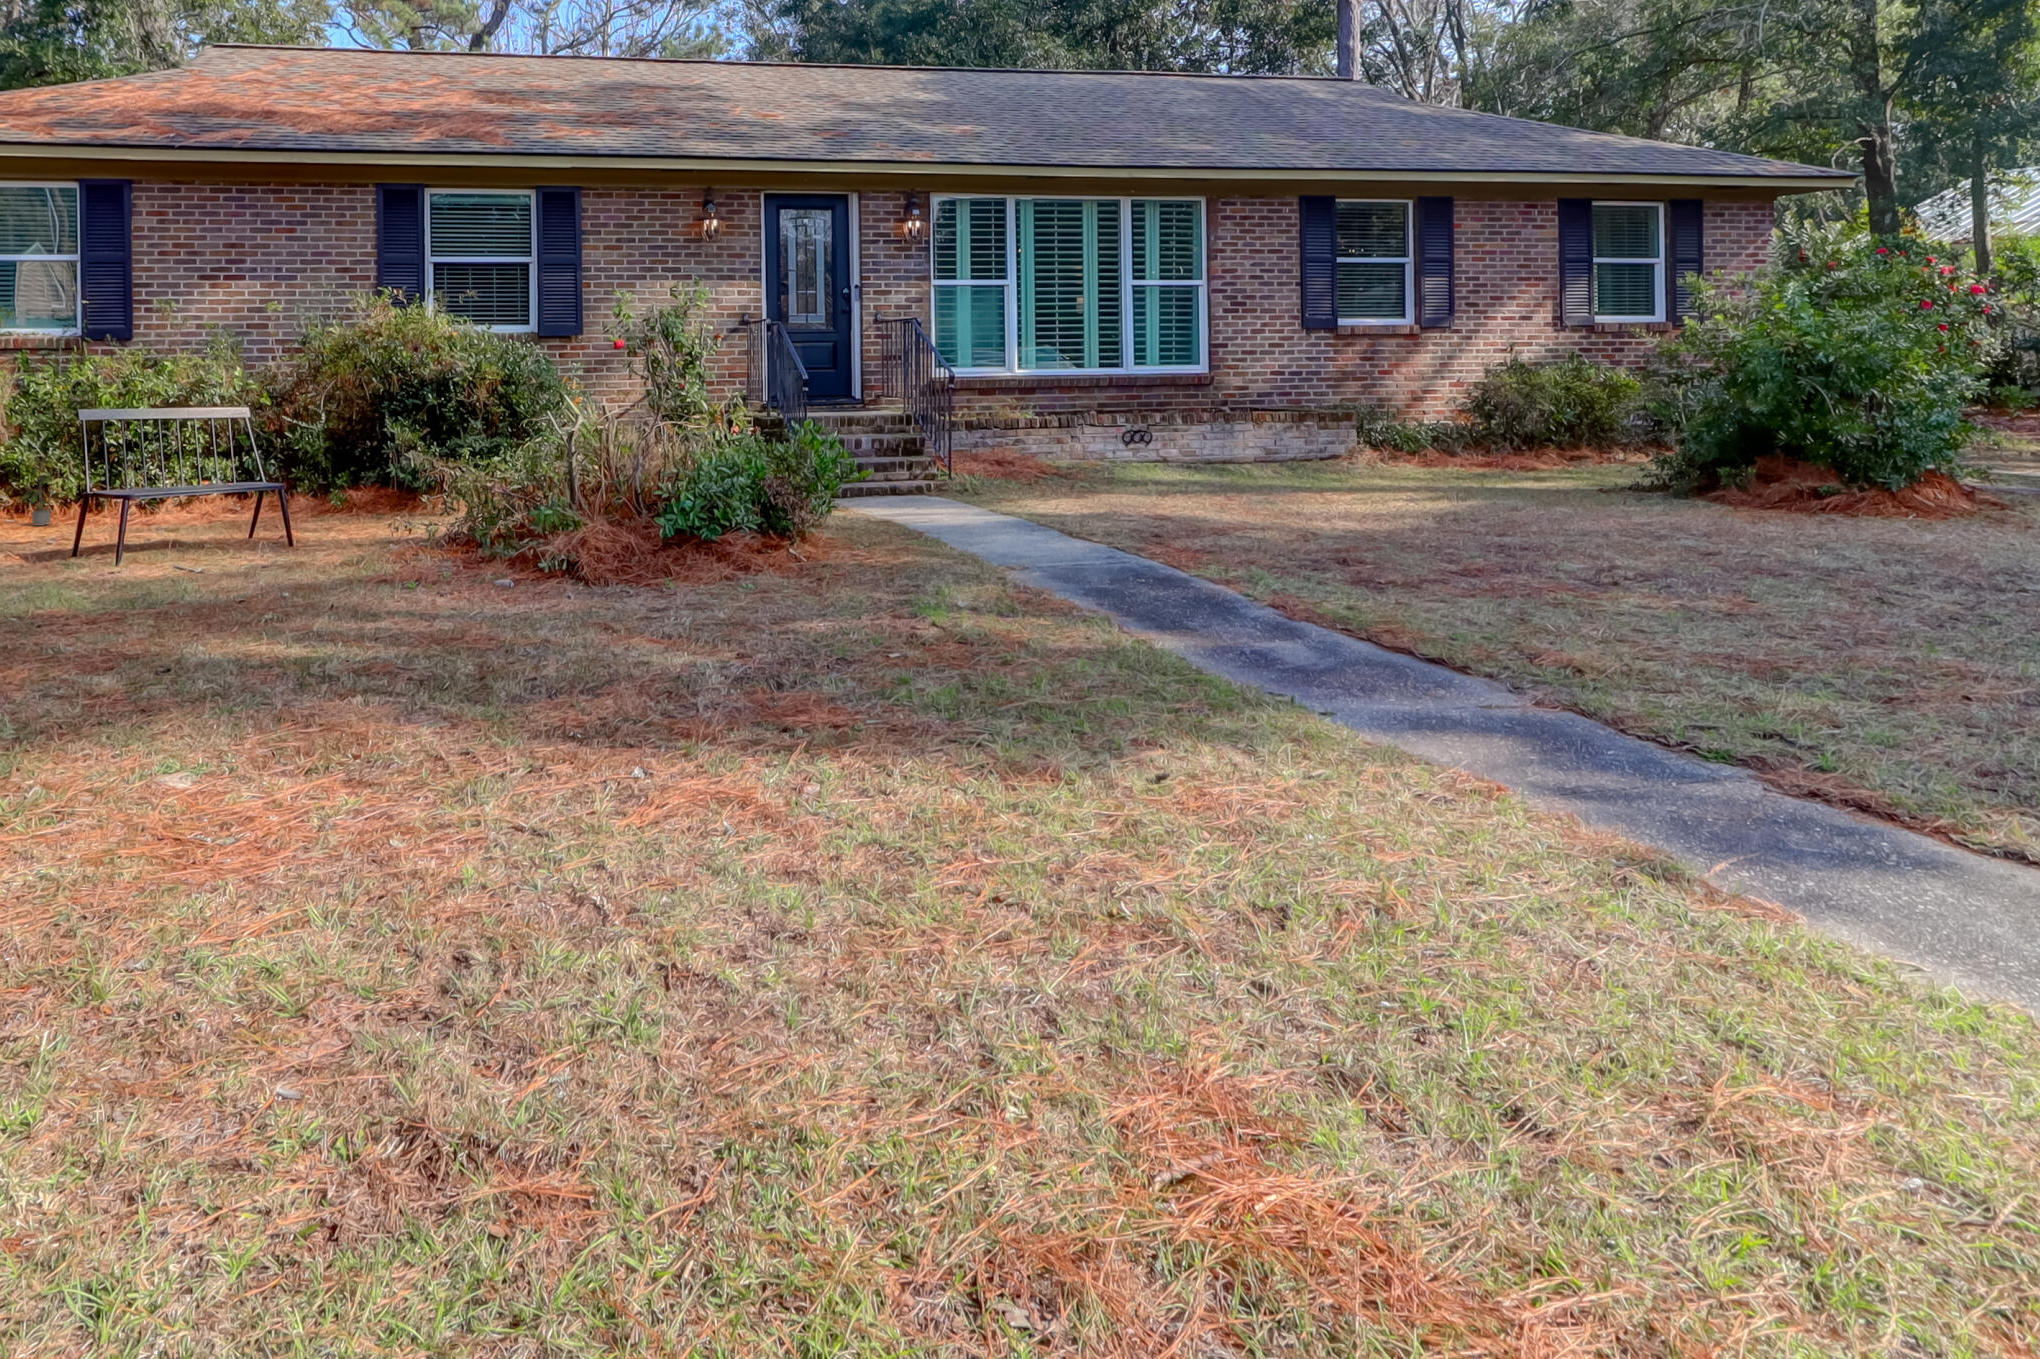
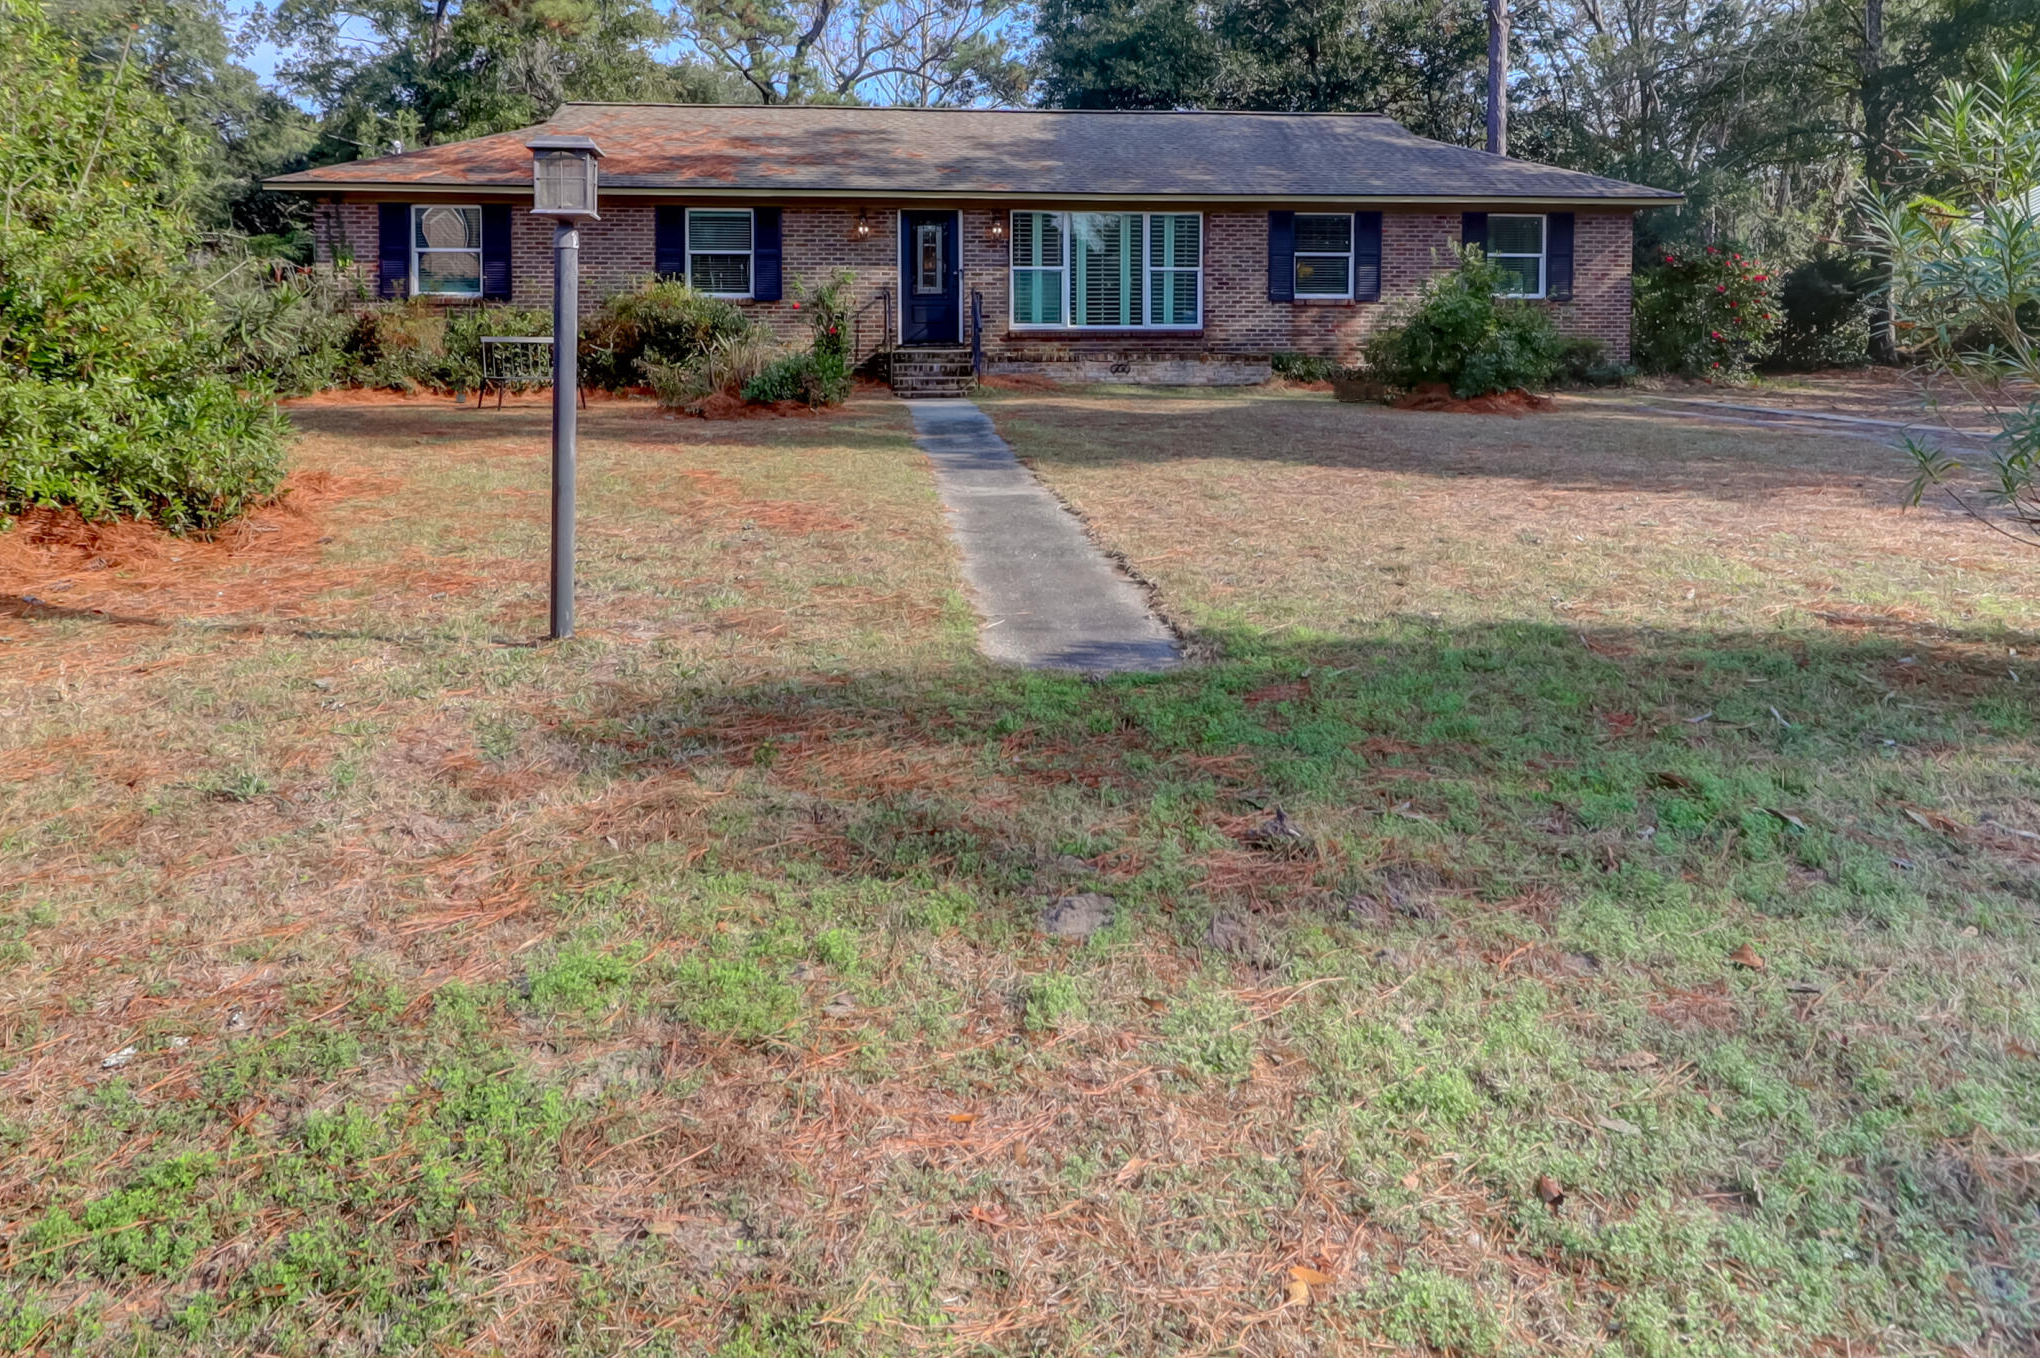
woven basket: none [1470,440,1556,478] -> present [1333,380,1385,402]

